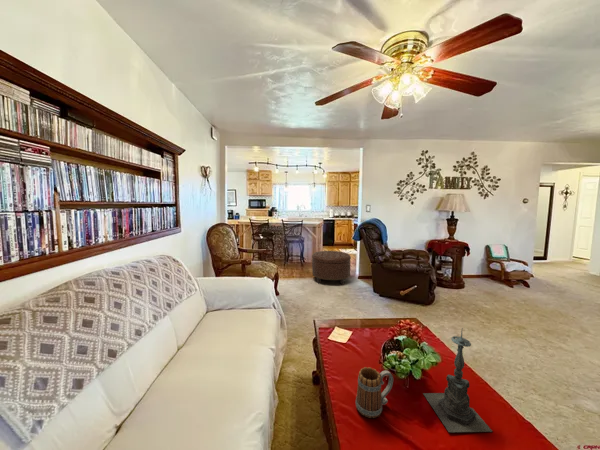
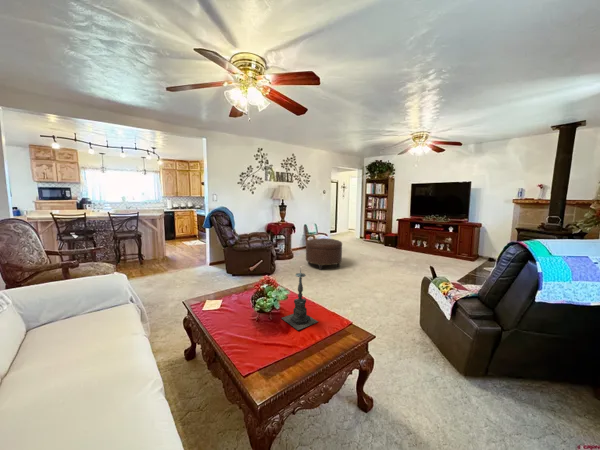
ottoman: present [312,251,351,285] -> present [306,238,342,270]
mug: present [356,367,393,418] -> none [239,308,264,343]

